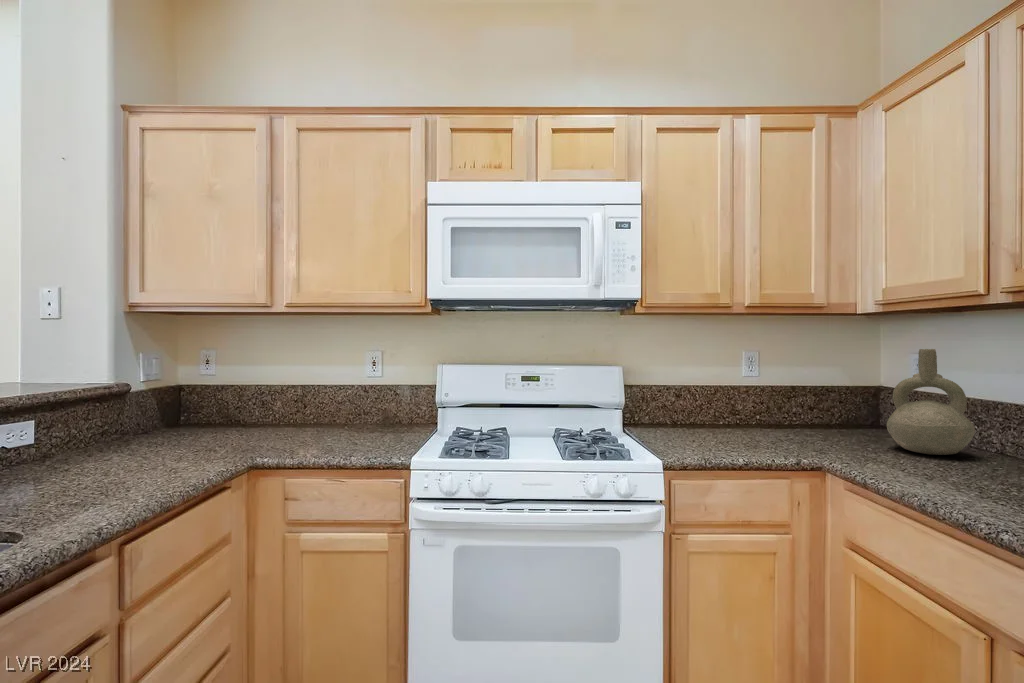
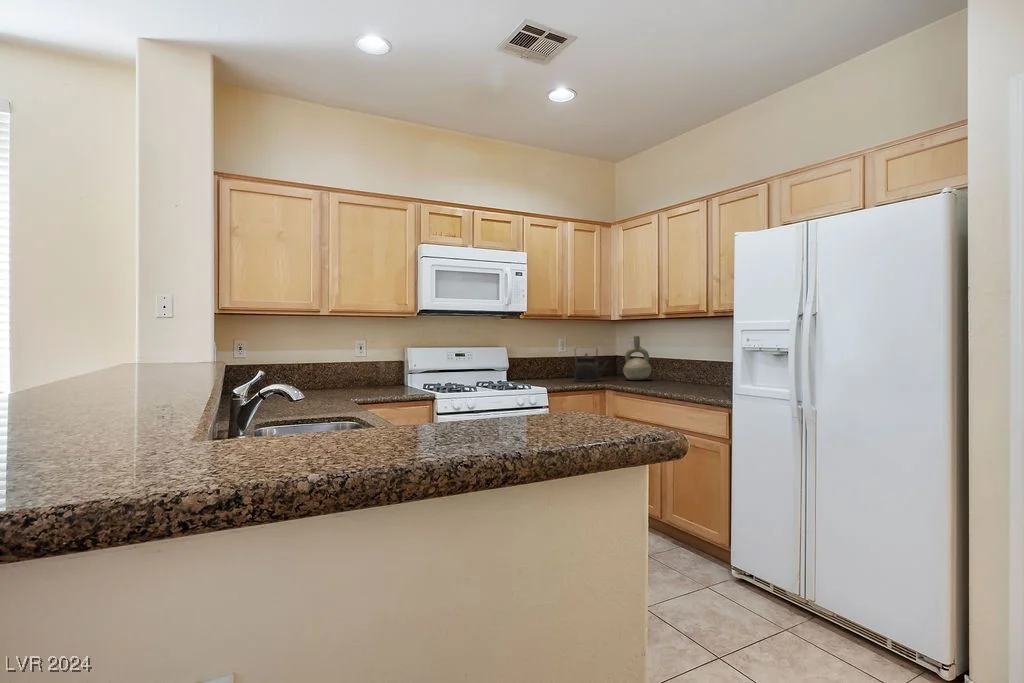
kettle: none [759,371,848,448] -> present [574,349,608,382]

